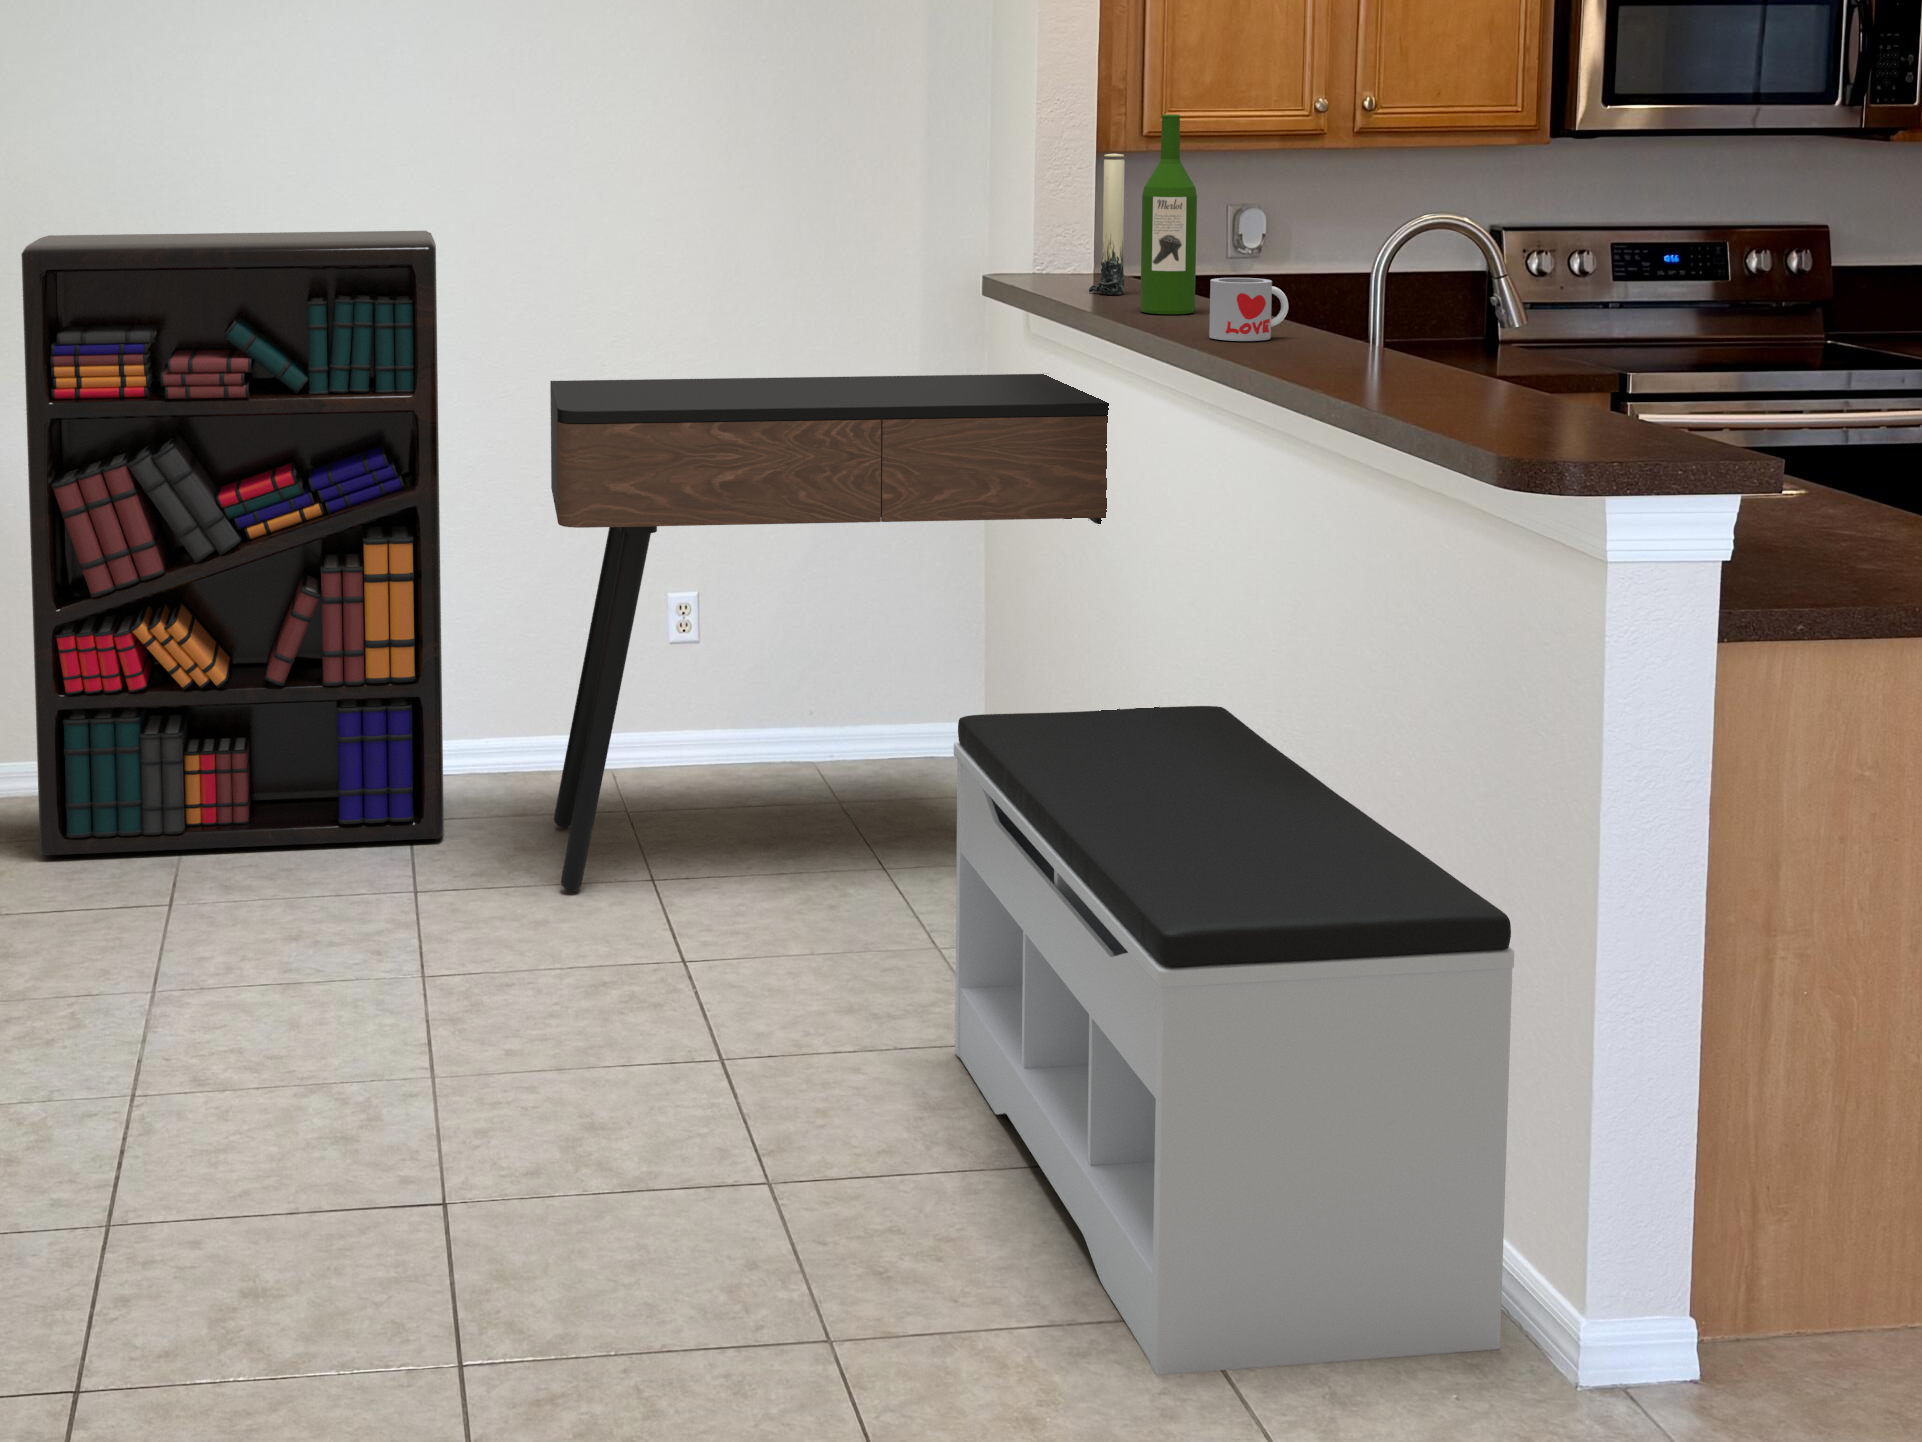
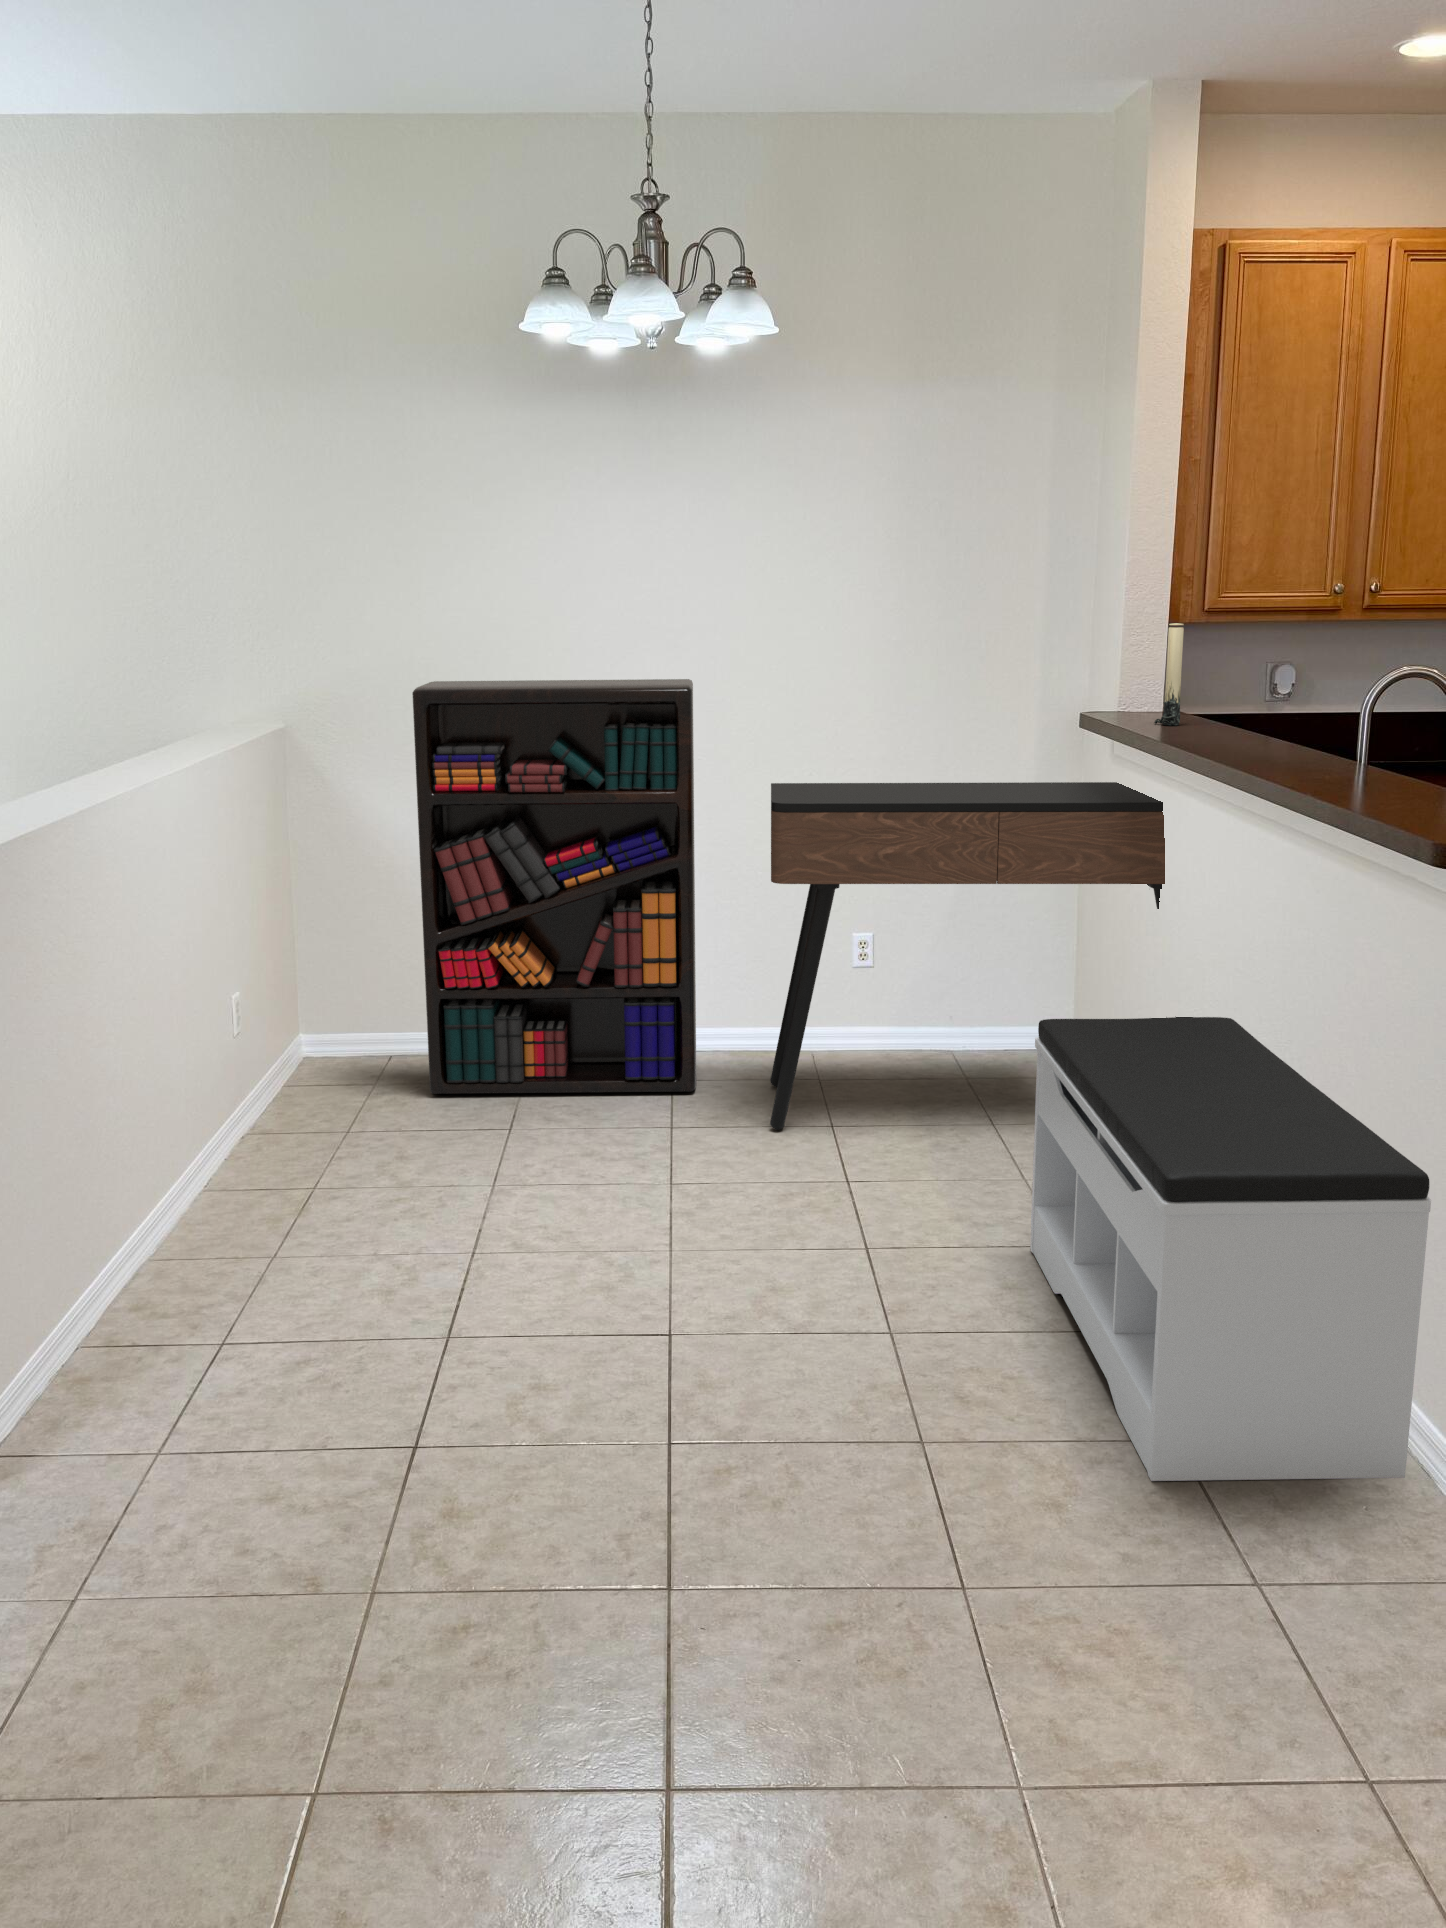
wine bottle: present [1140,114,1197,314] -> none [1189,593,1234,738]
mug: present [1209,278,1289,341] -> none [1235,711,1296,757]

